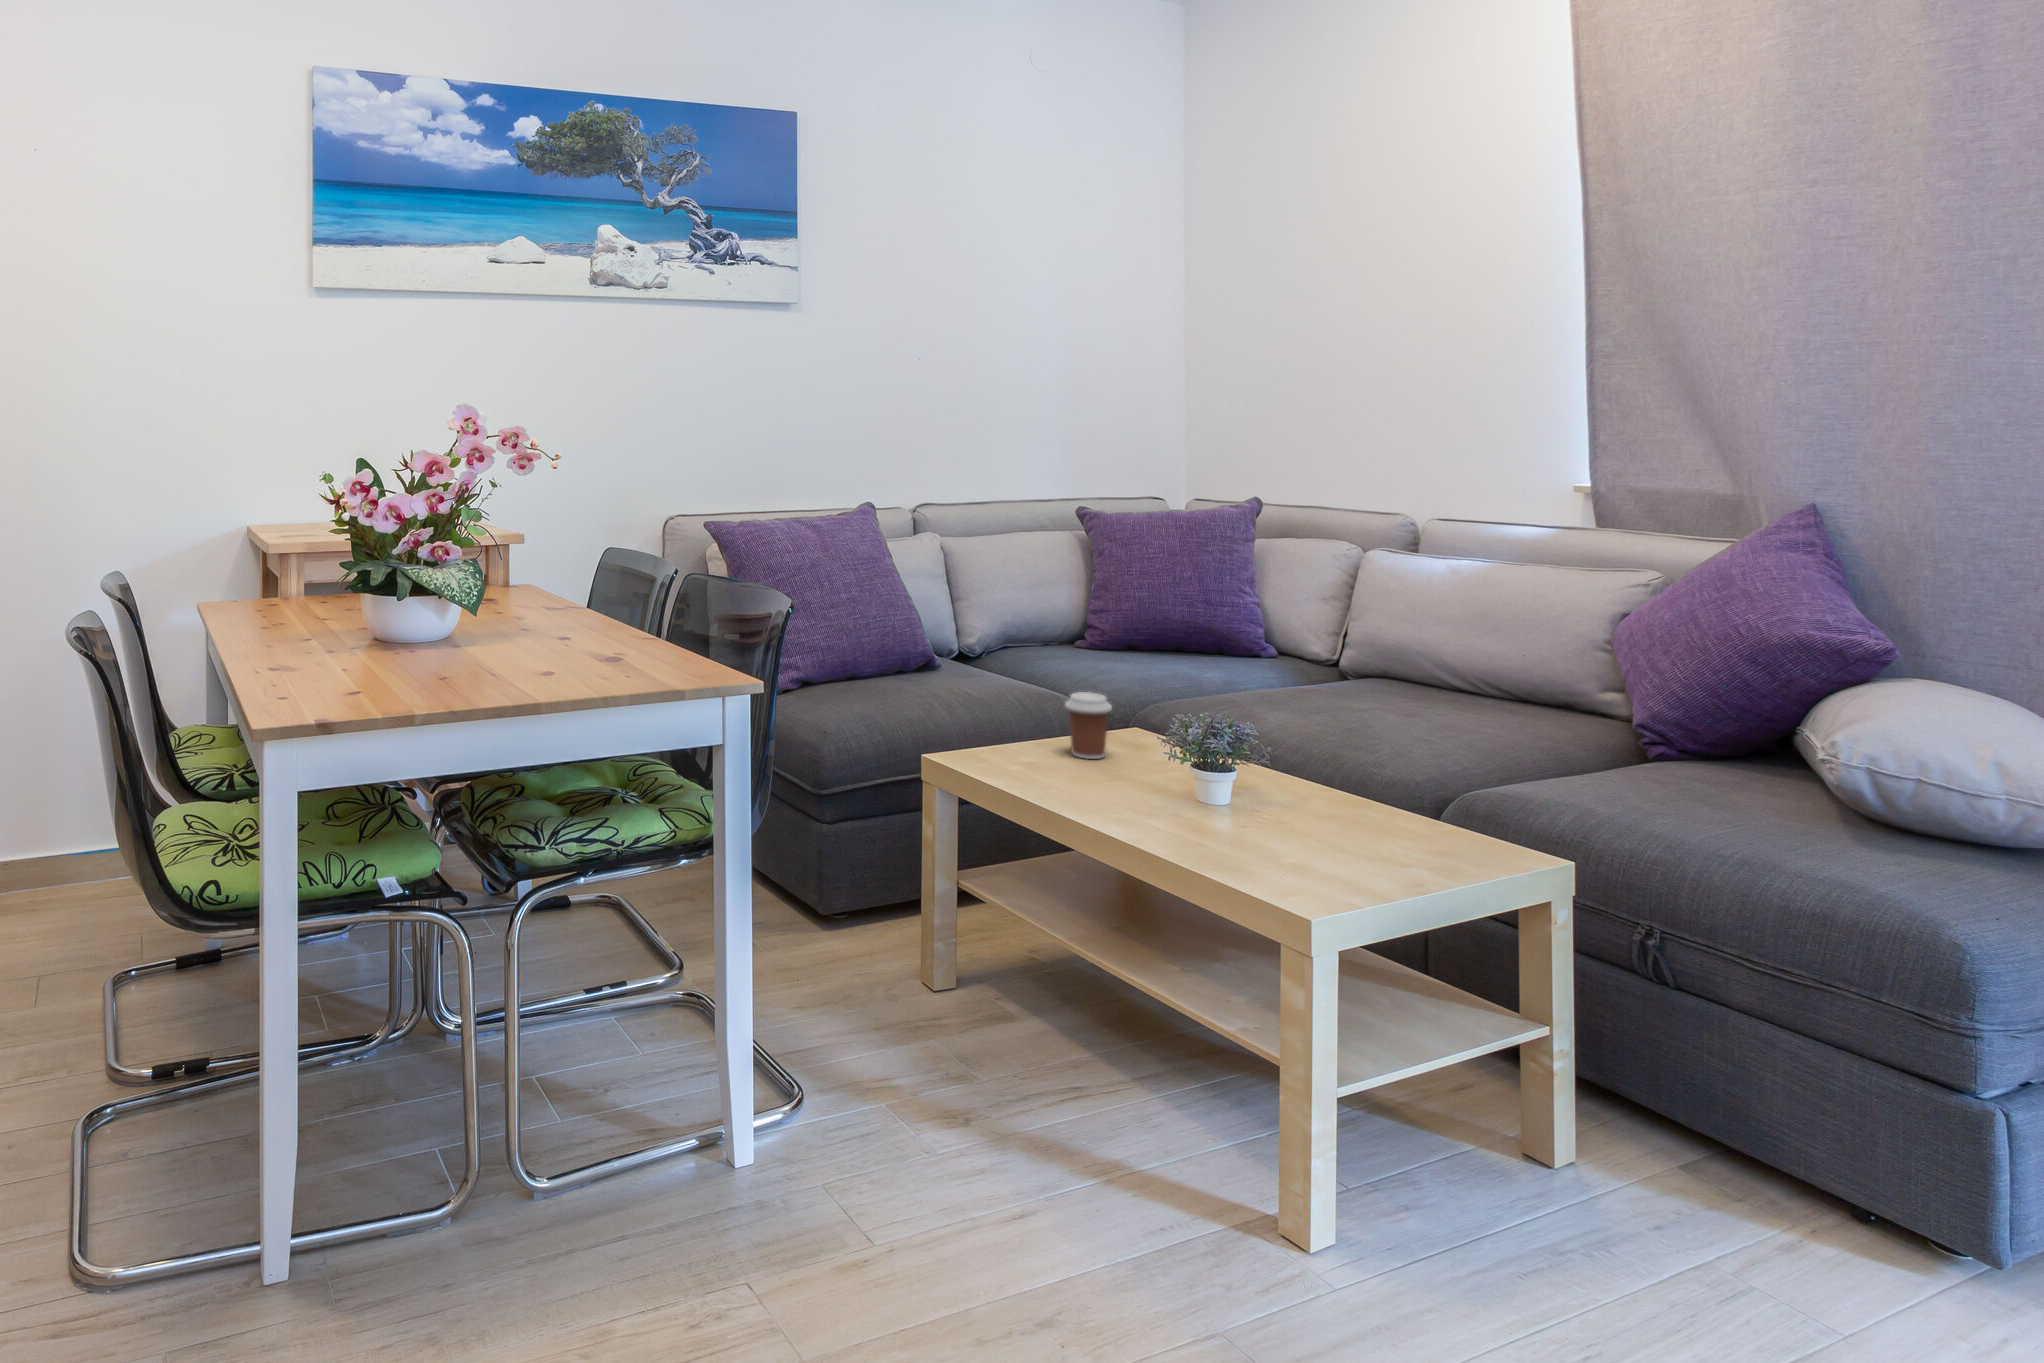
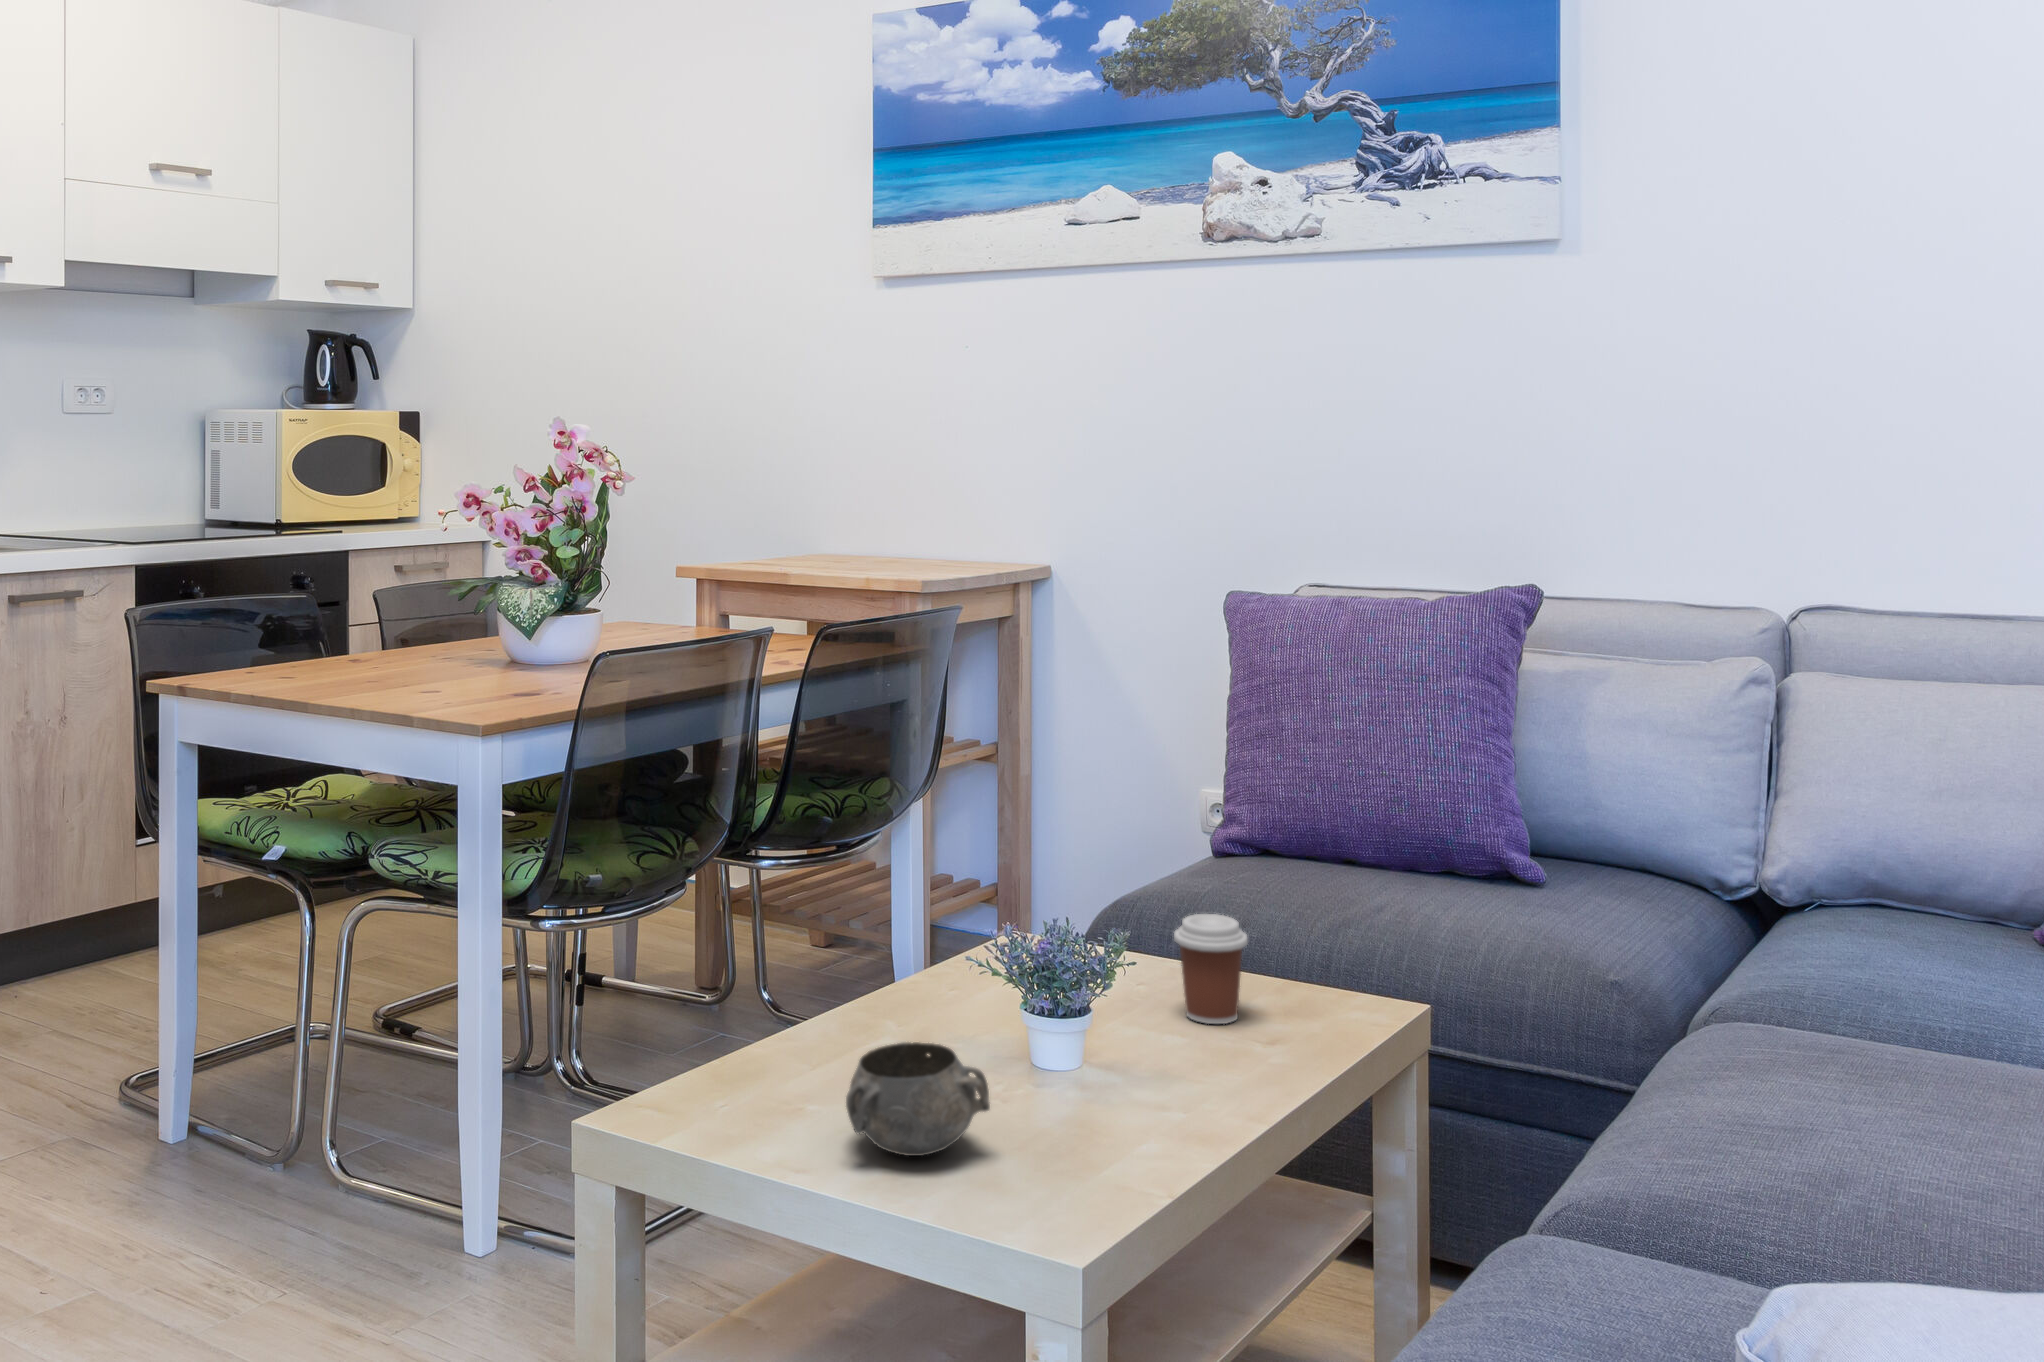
decorative bowl: none [1222,779,1327,854] -> present [846,1042,990,1156]

